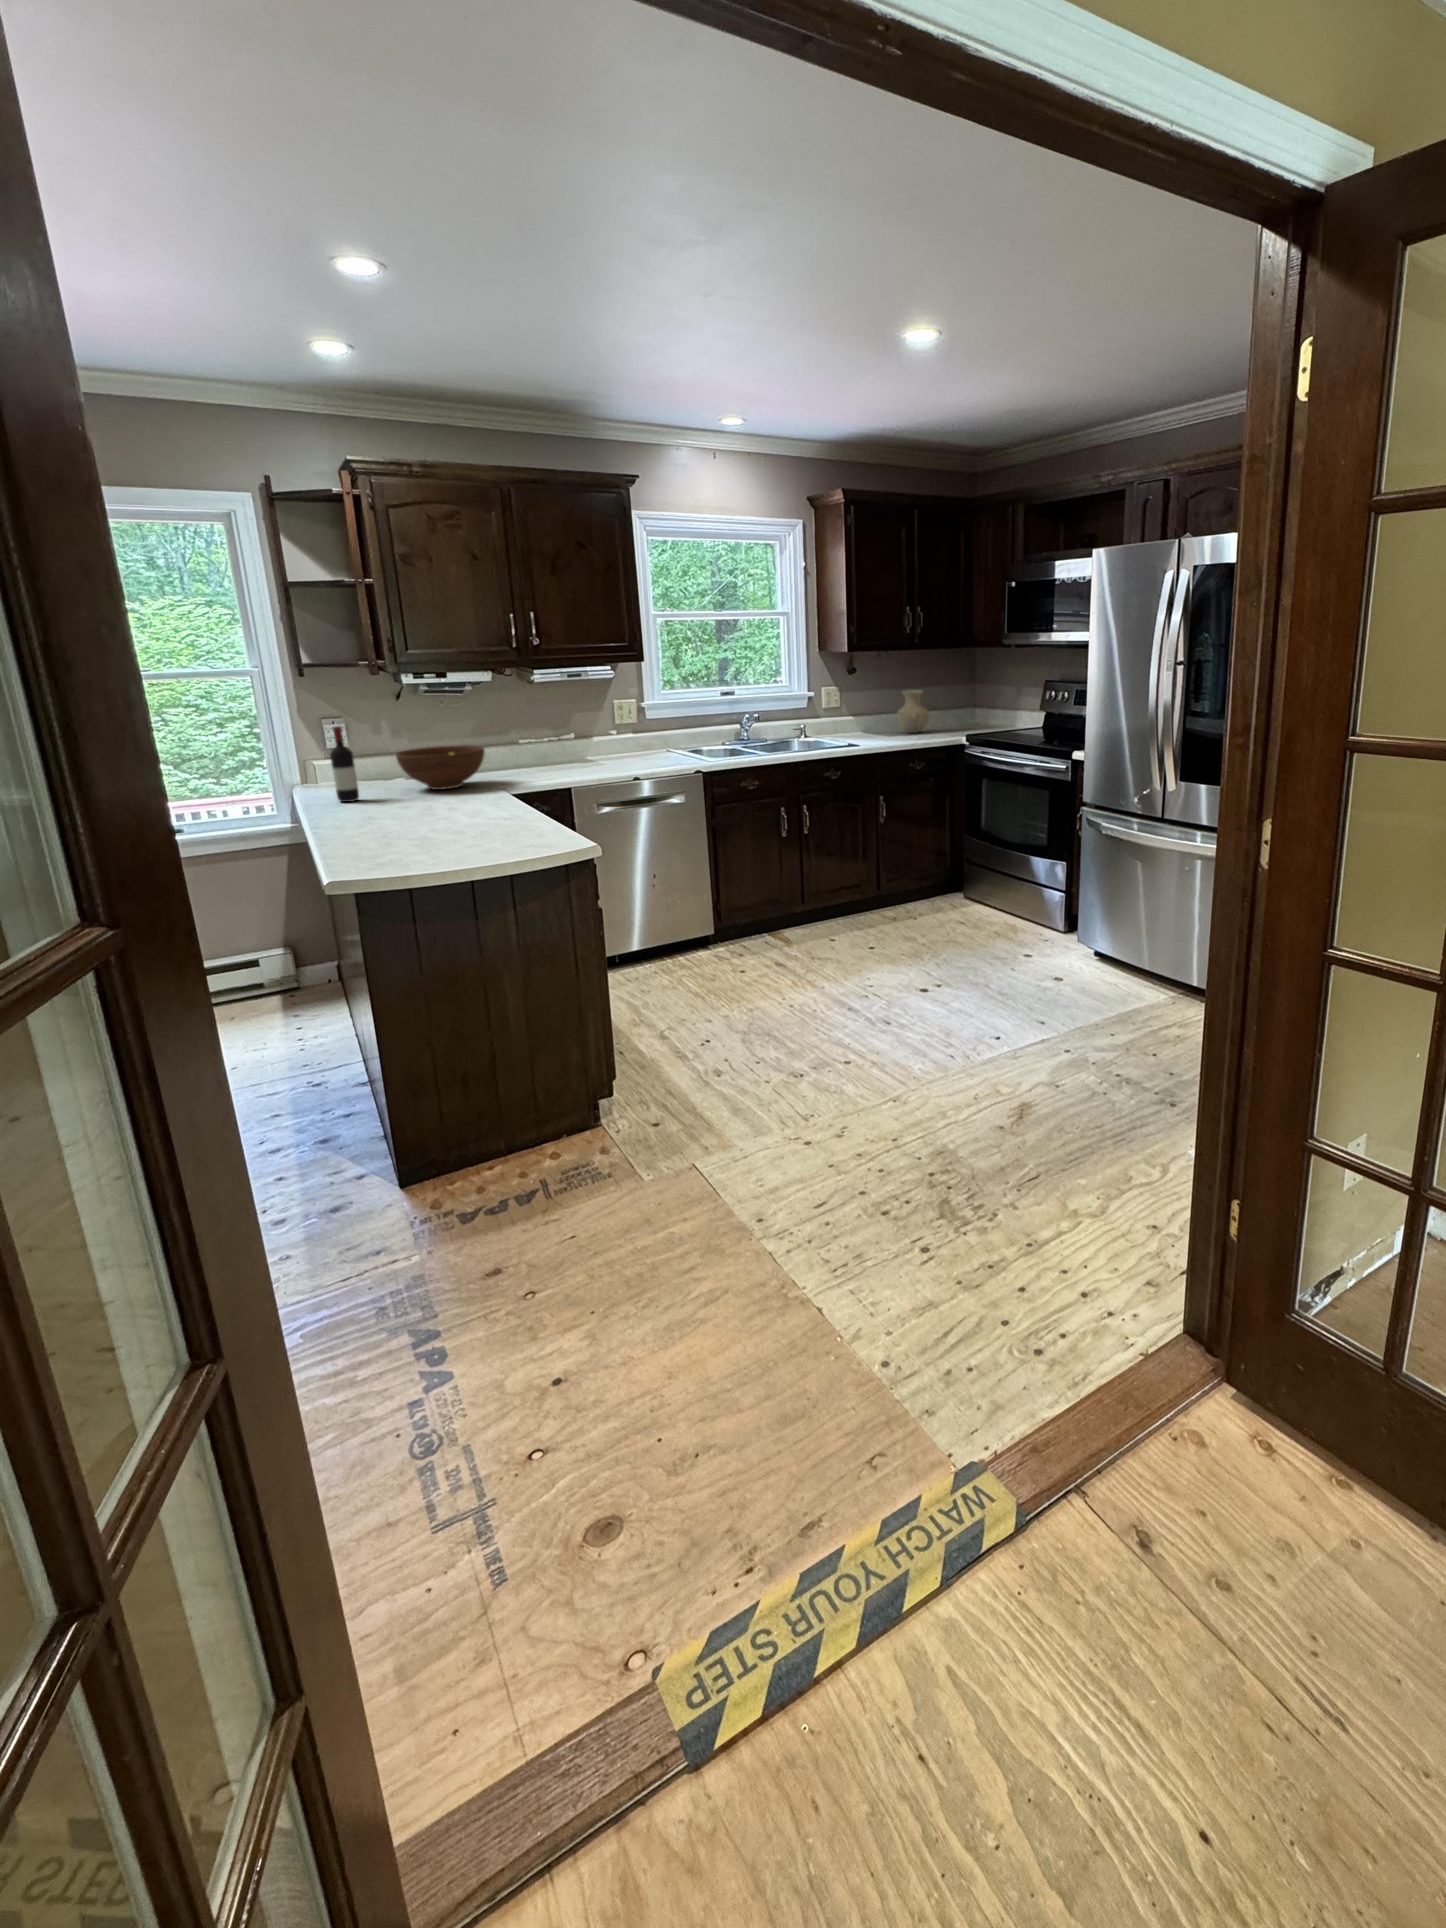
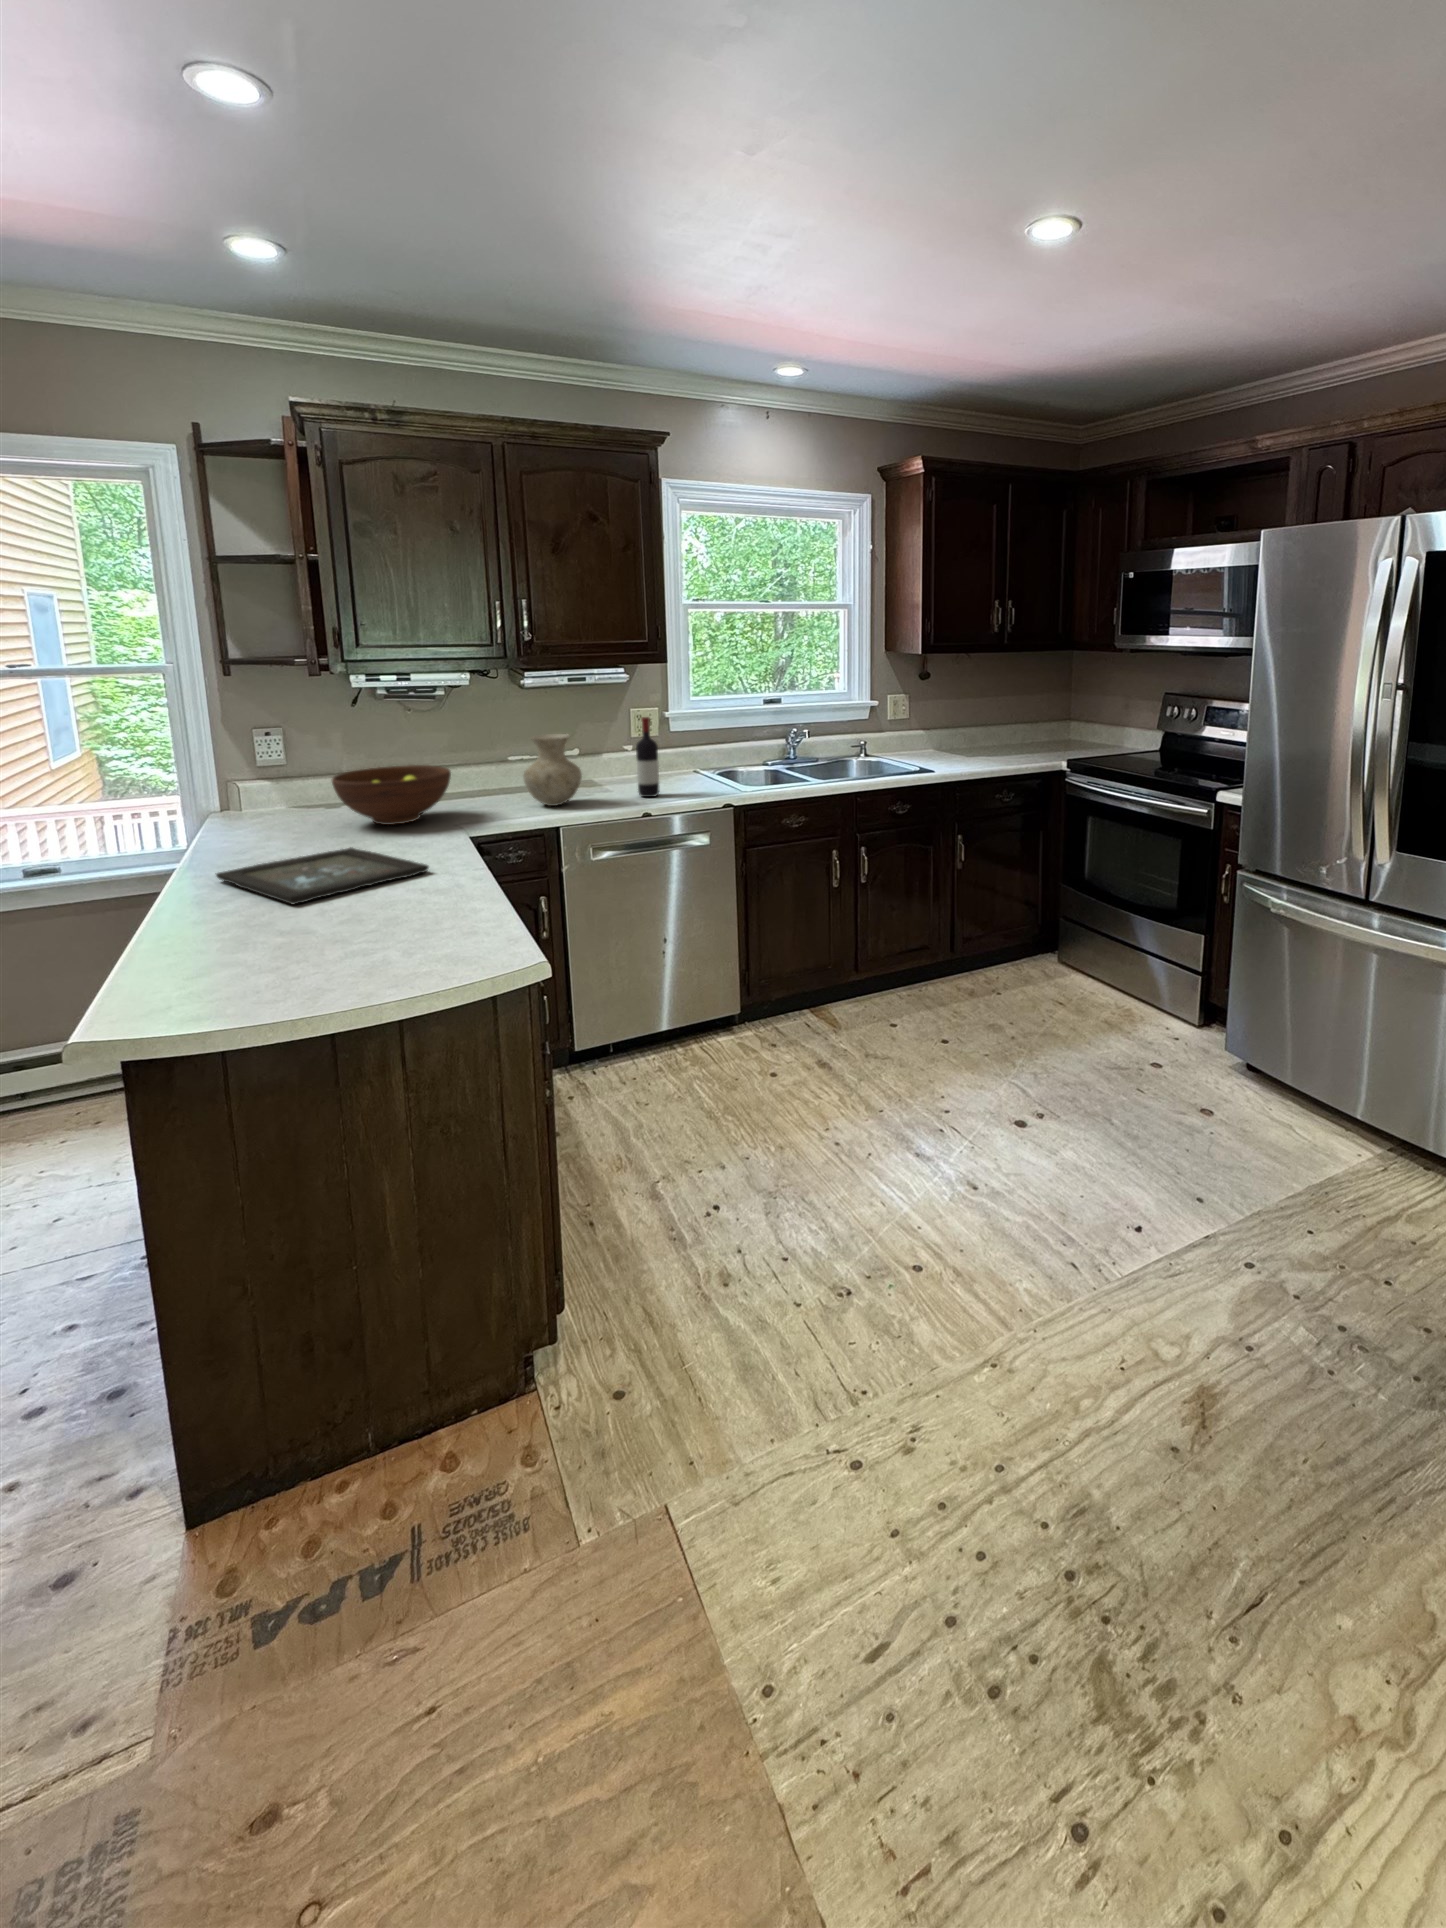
vase: present [897,691,929,733] -> present [523,734,582,806]
wine bottle: present [330,726,359,802] -> present [636,717,659,797]
tray: none [341,801,493,830] -> present [216,847,429,904]

